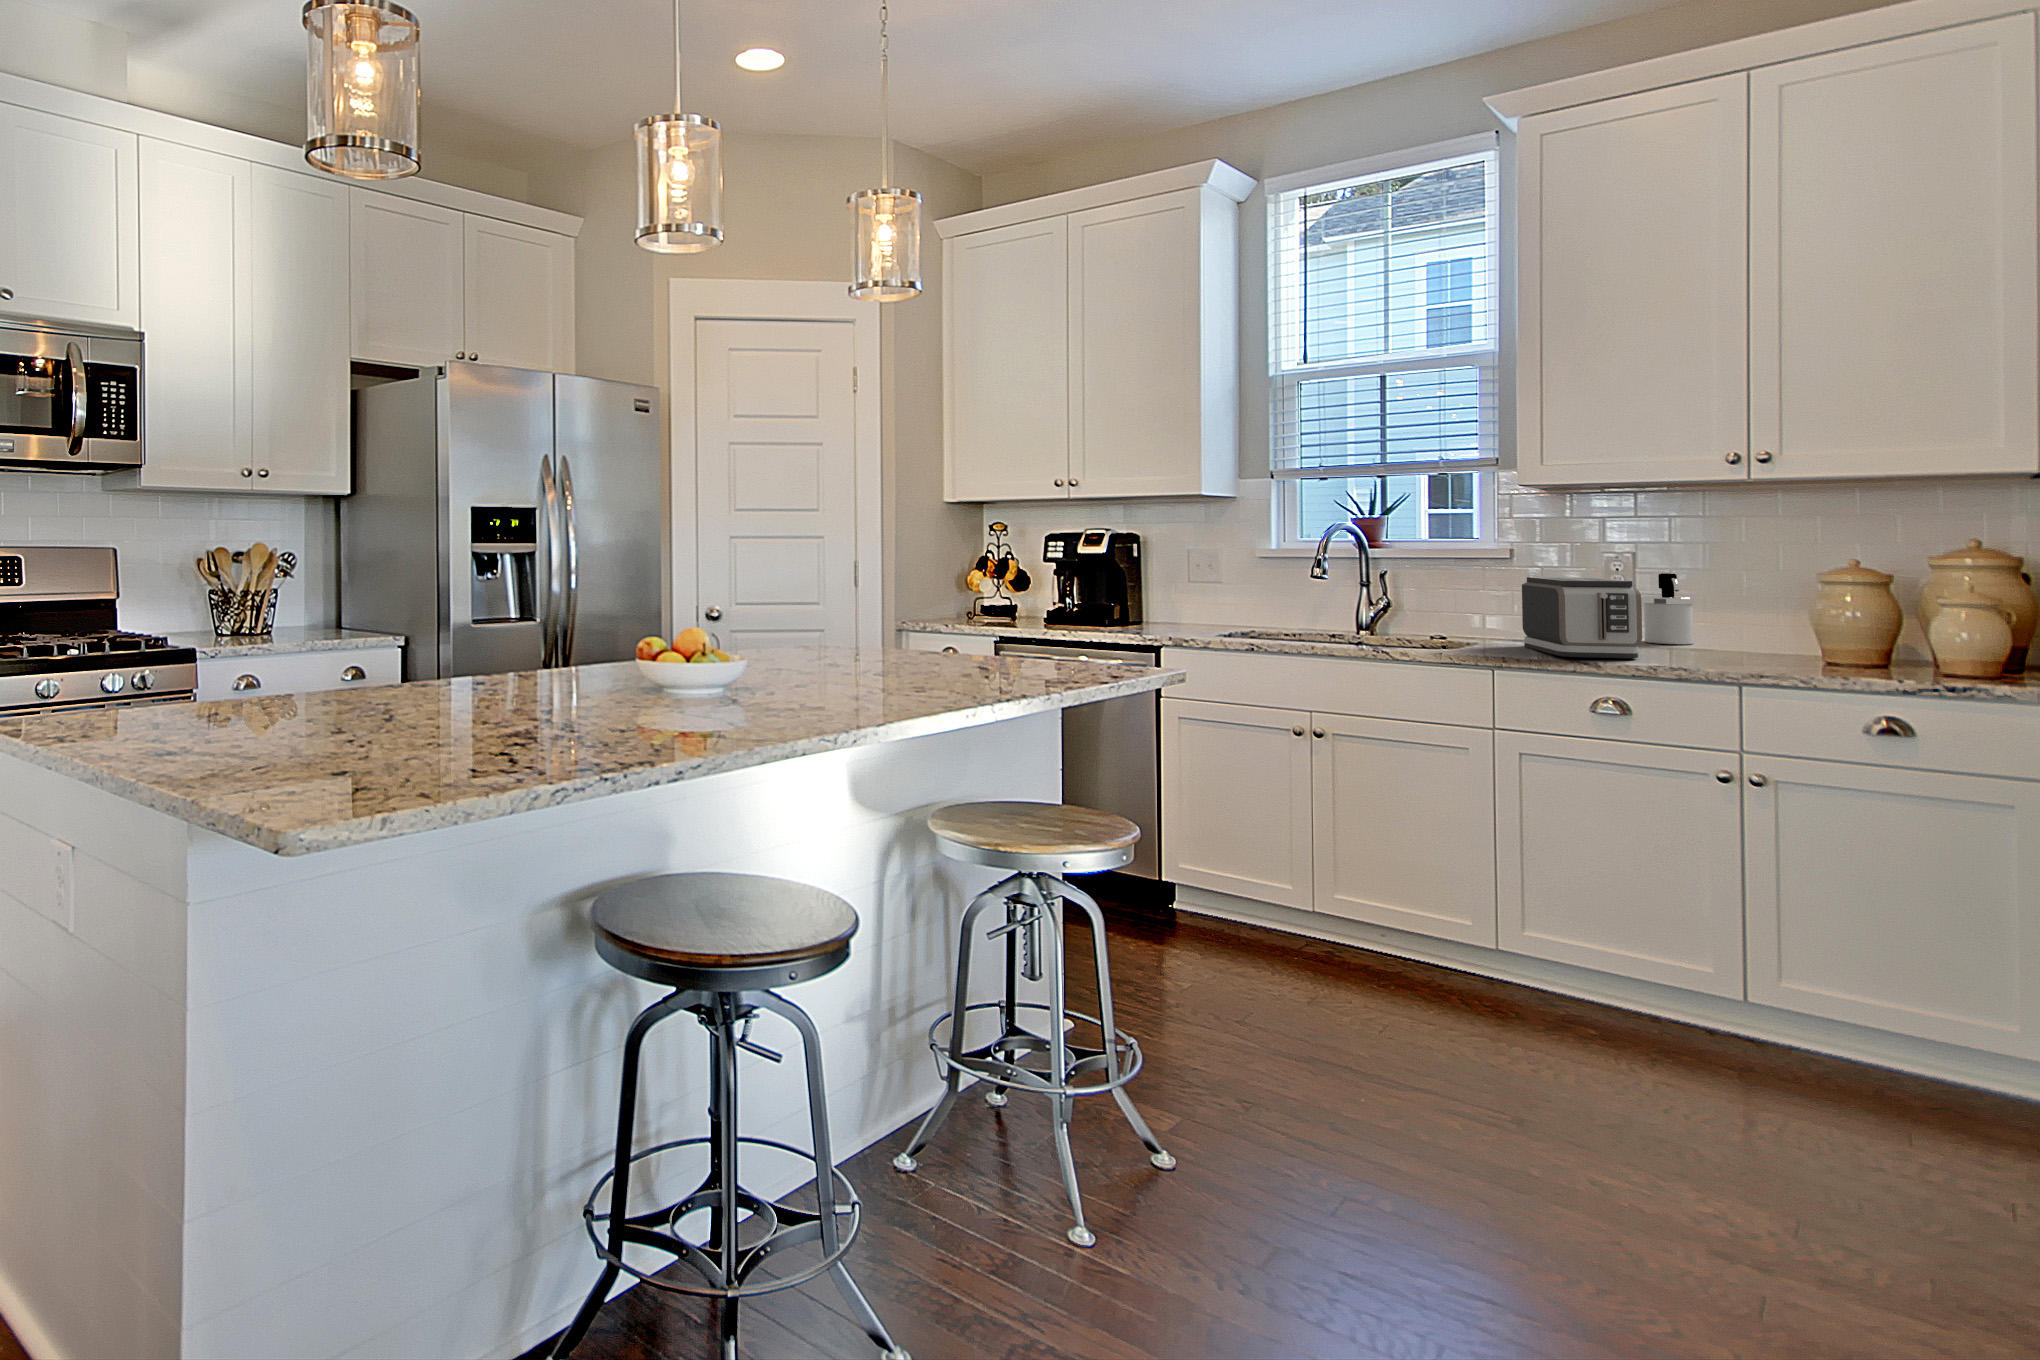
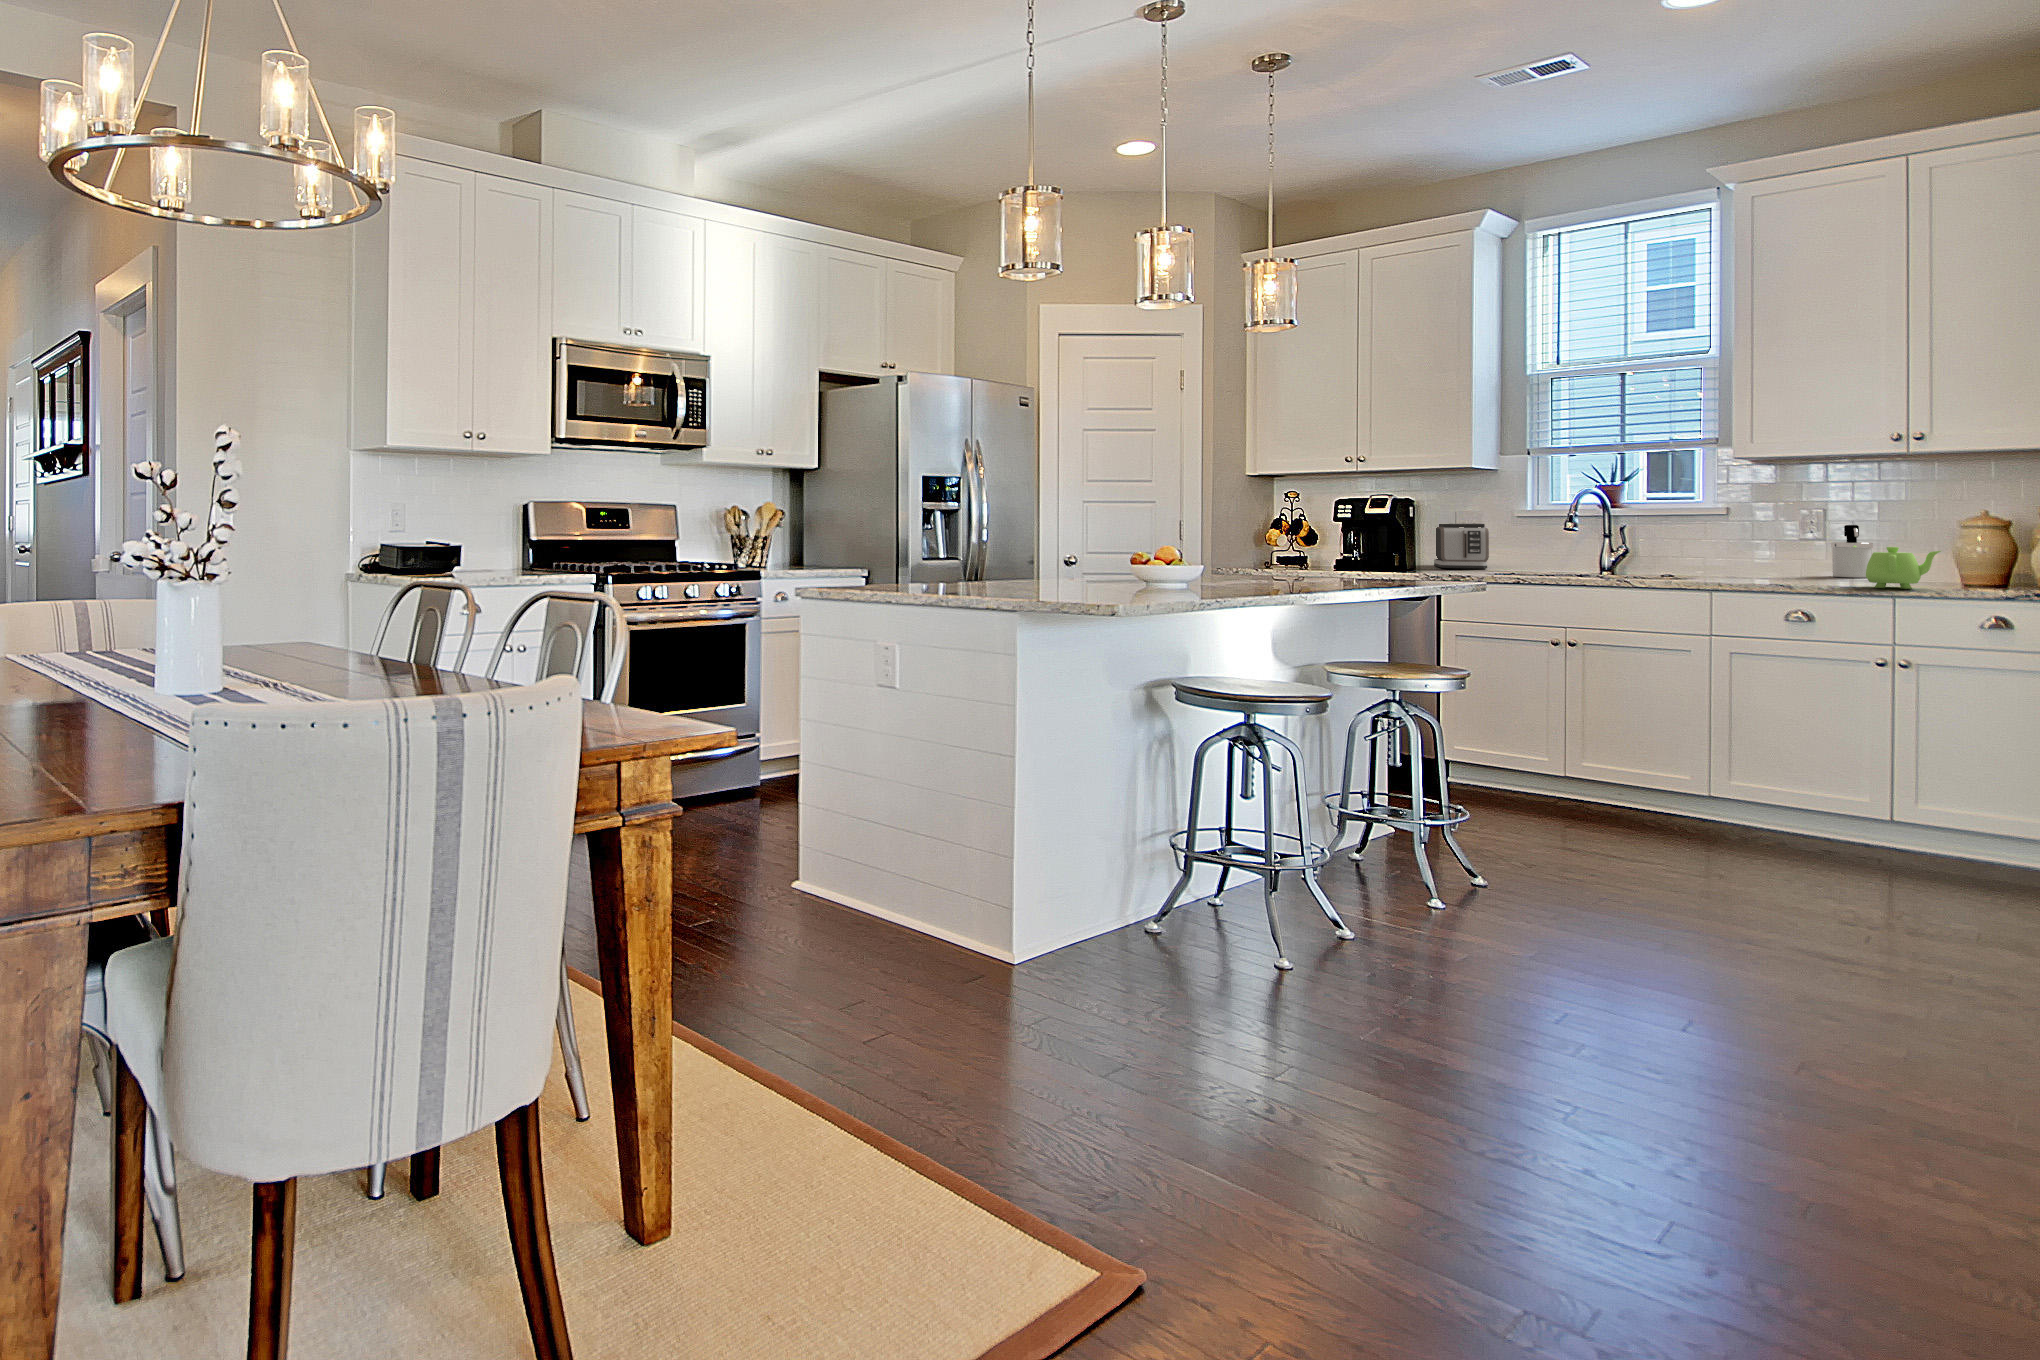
toaster: present [1522,577,1642,658] -> present [1434,523,1489,569]
teapot: none [1697,608,1798,668] -> present [1866,547,1941,589]

